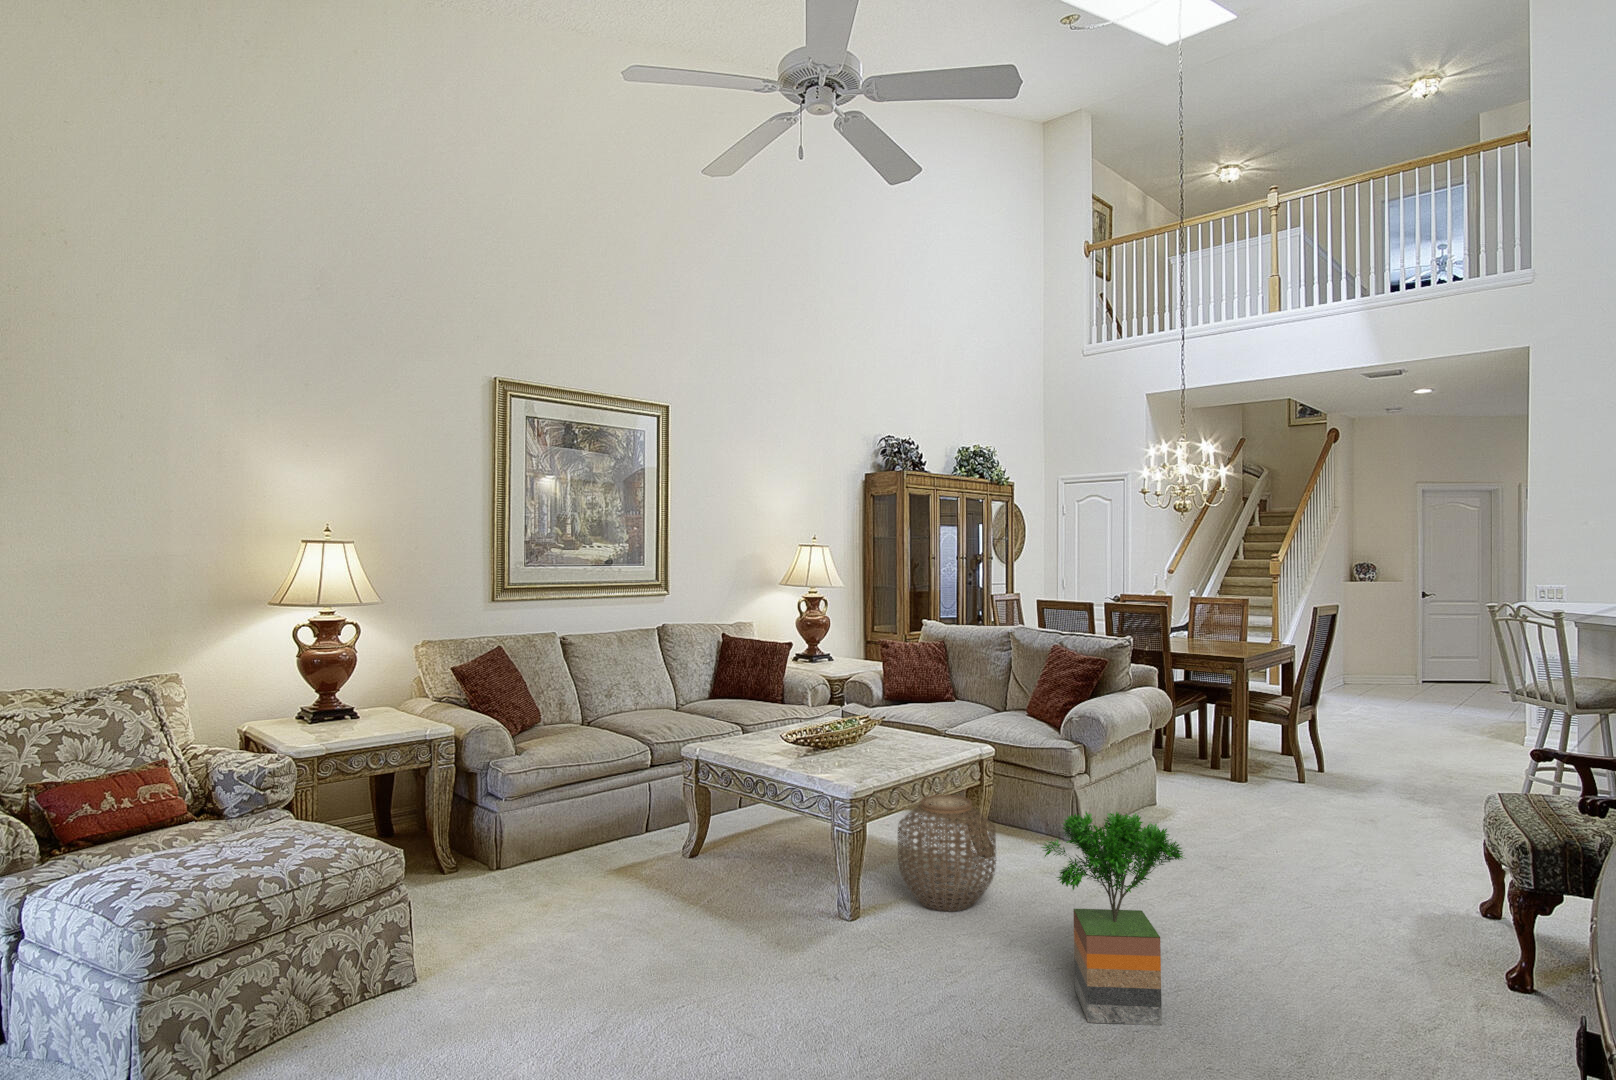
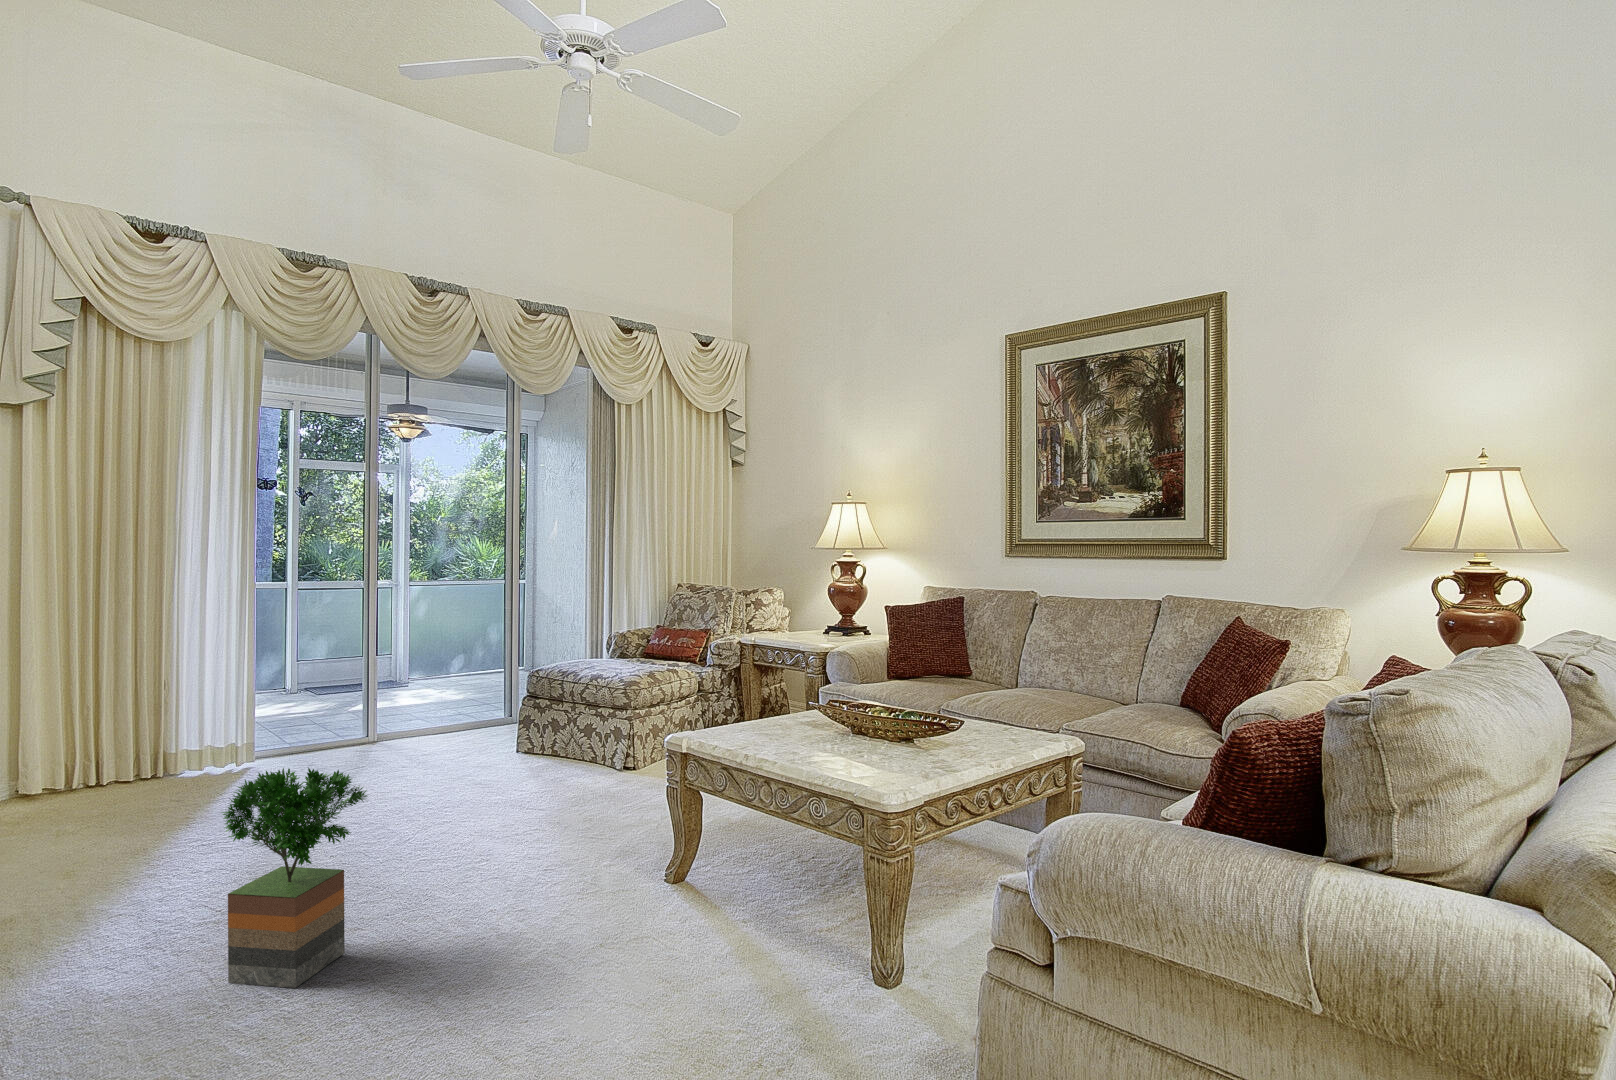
woven basket: present [898,795,996,912] -> none [571,792,691,936]

